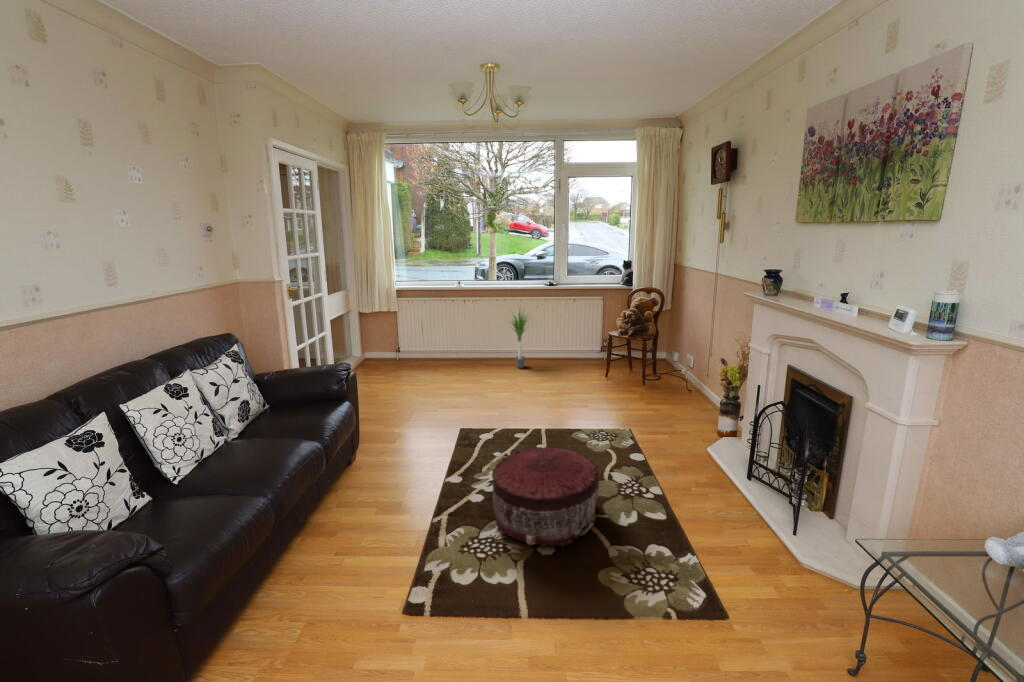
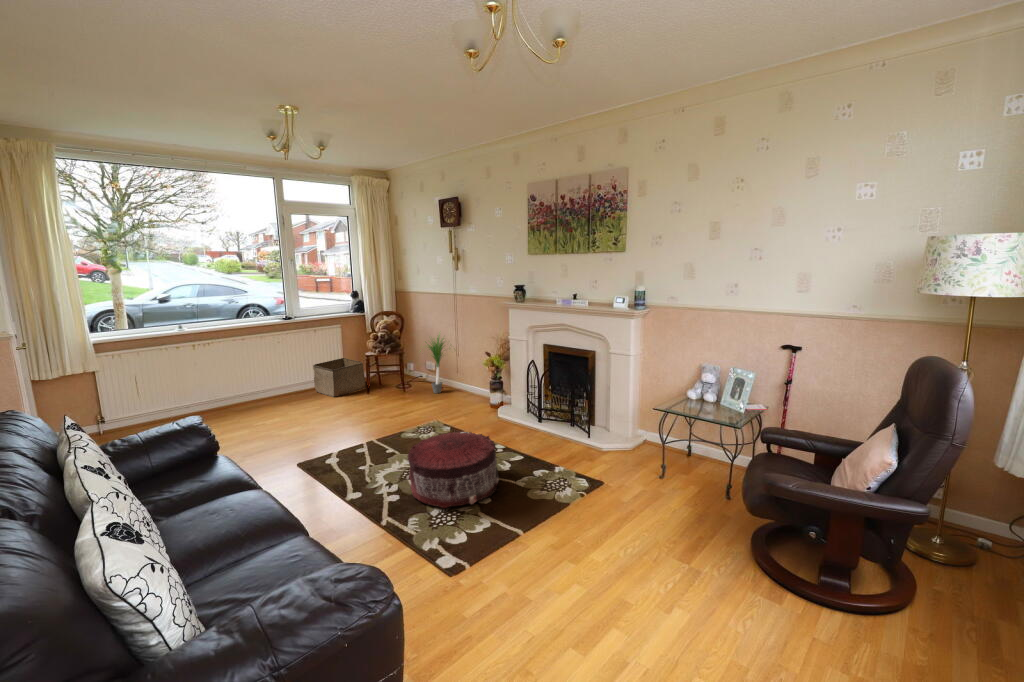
potted plant: present [510,311,528,368] -> present [428,338,444,393]
storage bin: none [566,333,610,372] -> present [313,358,365,397]

